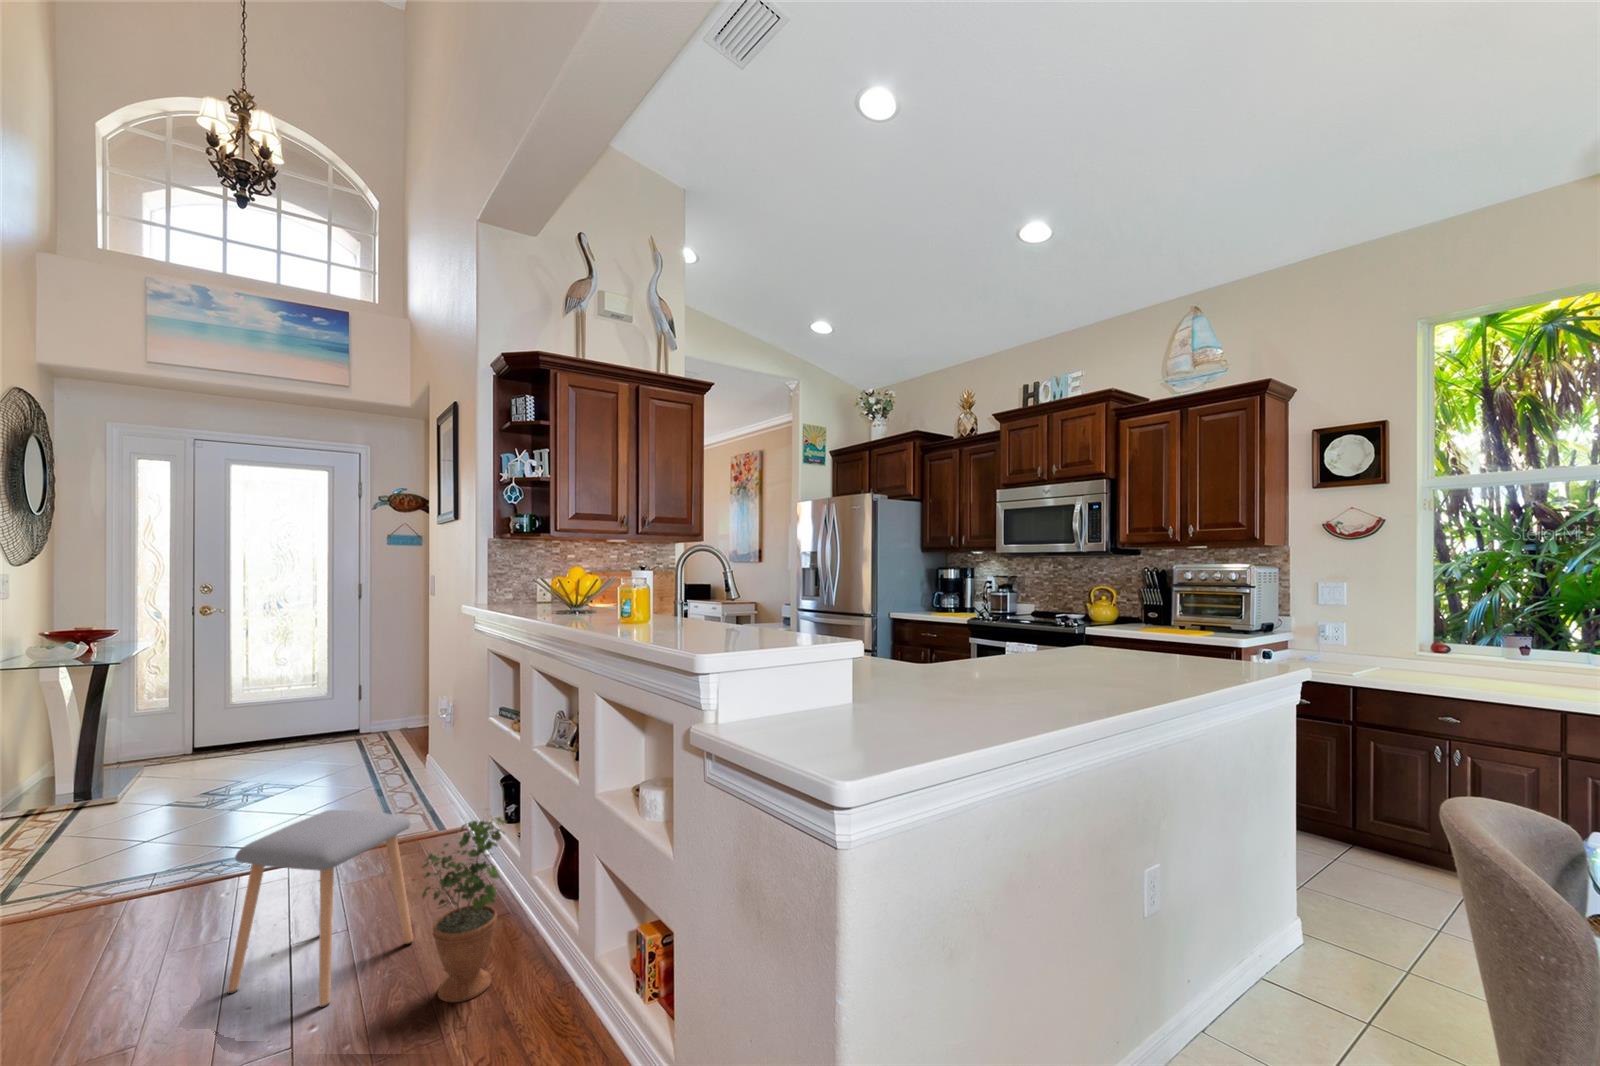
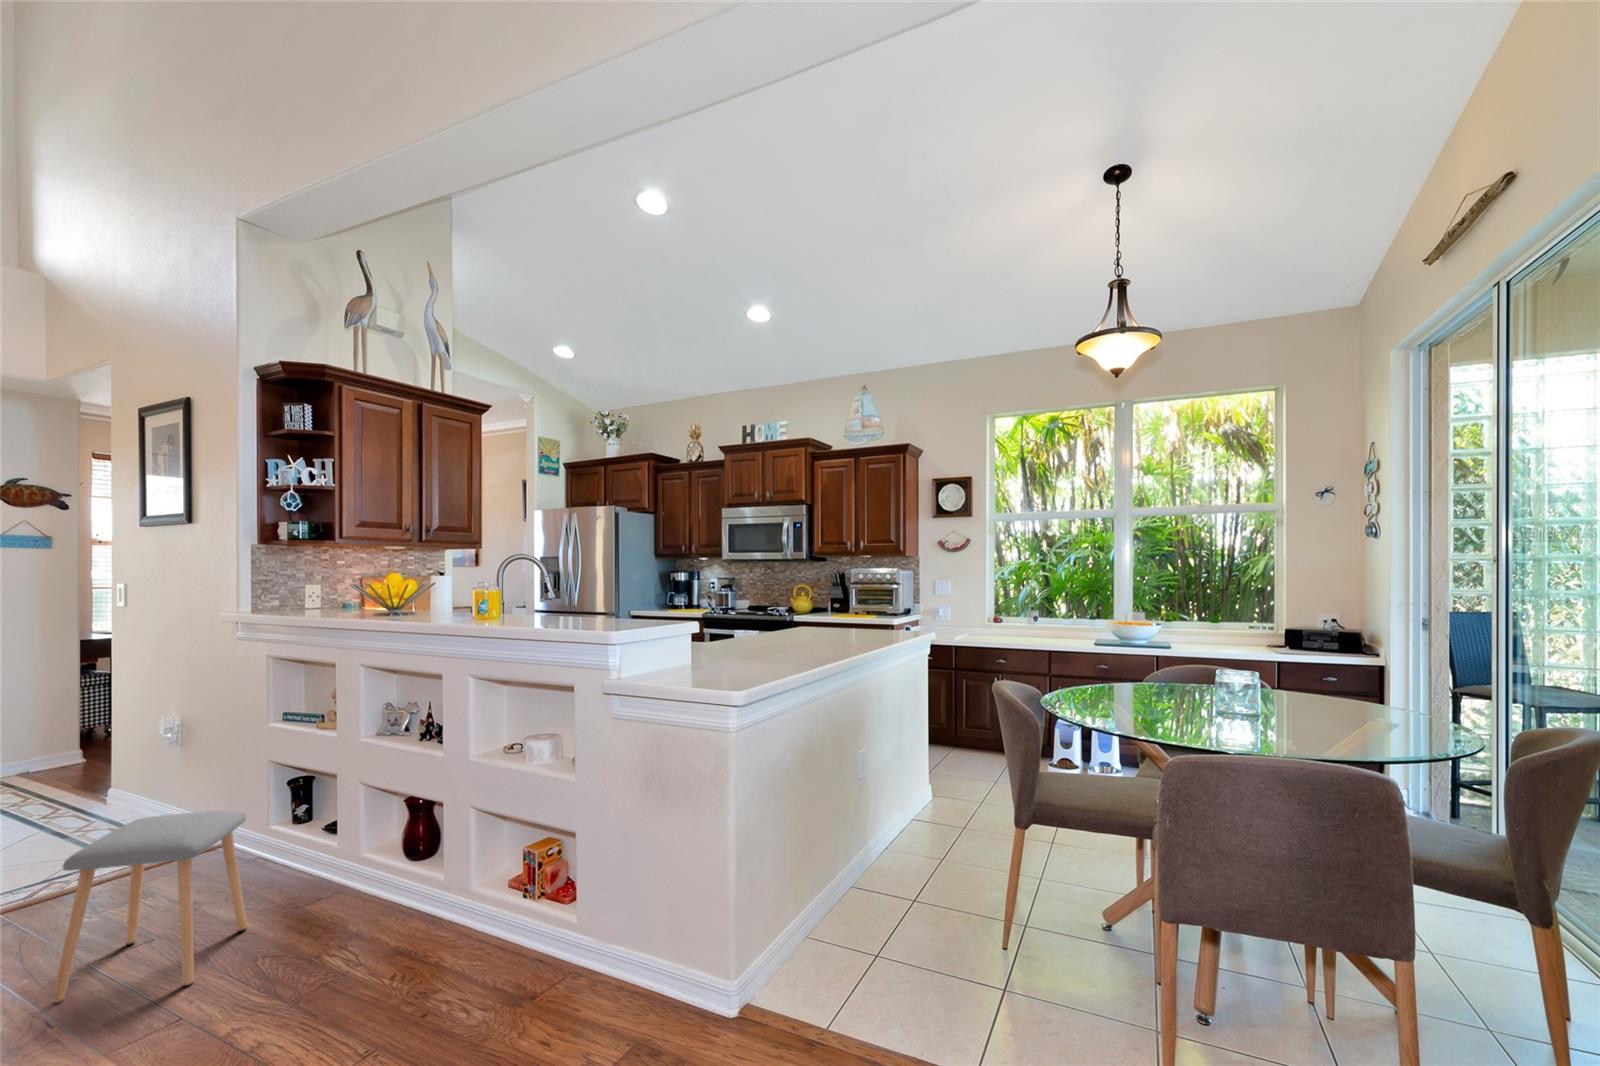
potted plant: present [422,818,506,1002] -> none [290,786,370,954]

